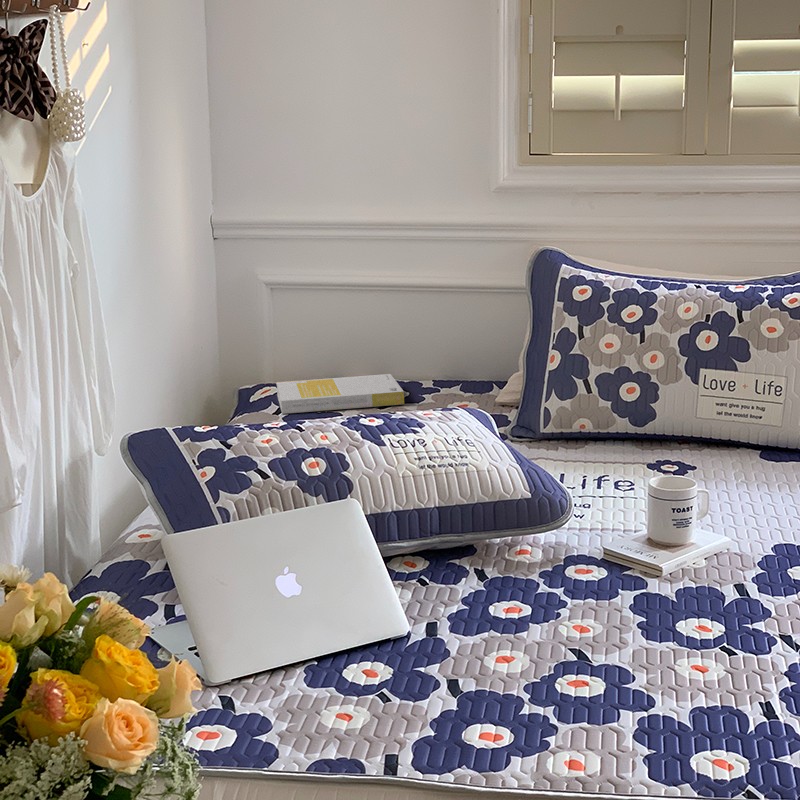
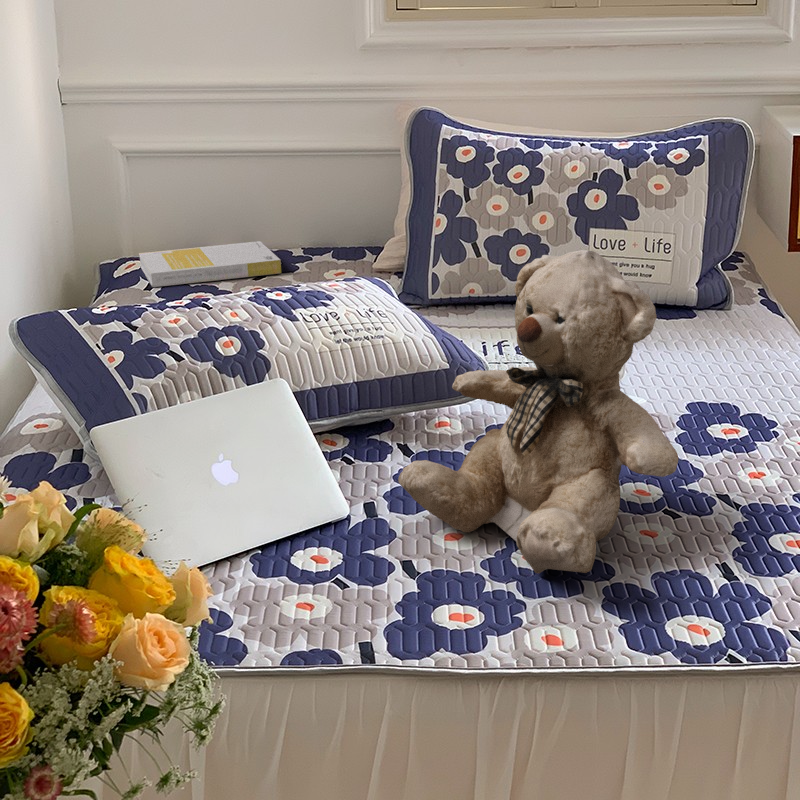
teddy bear: none [453,384,721,702] -> present [398,250,679,574]

